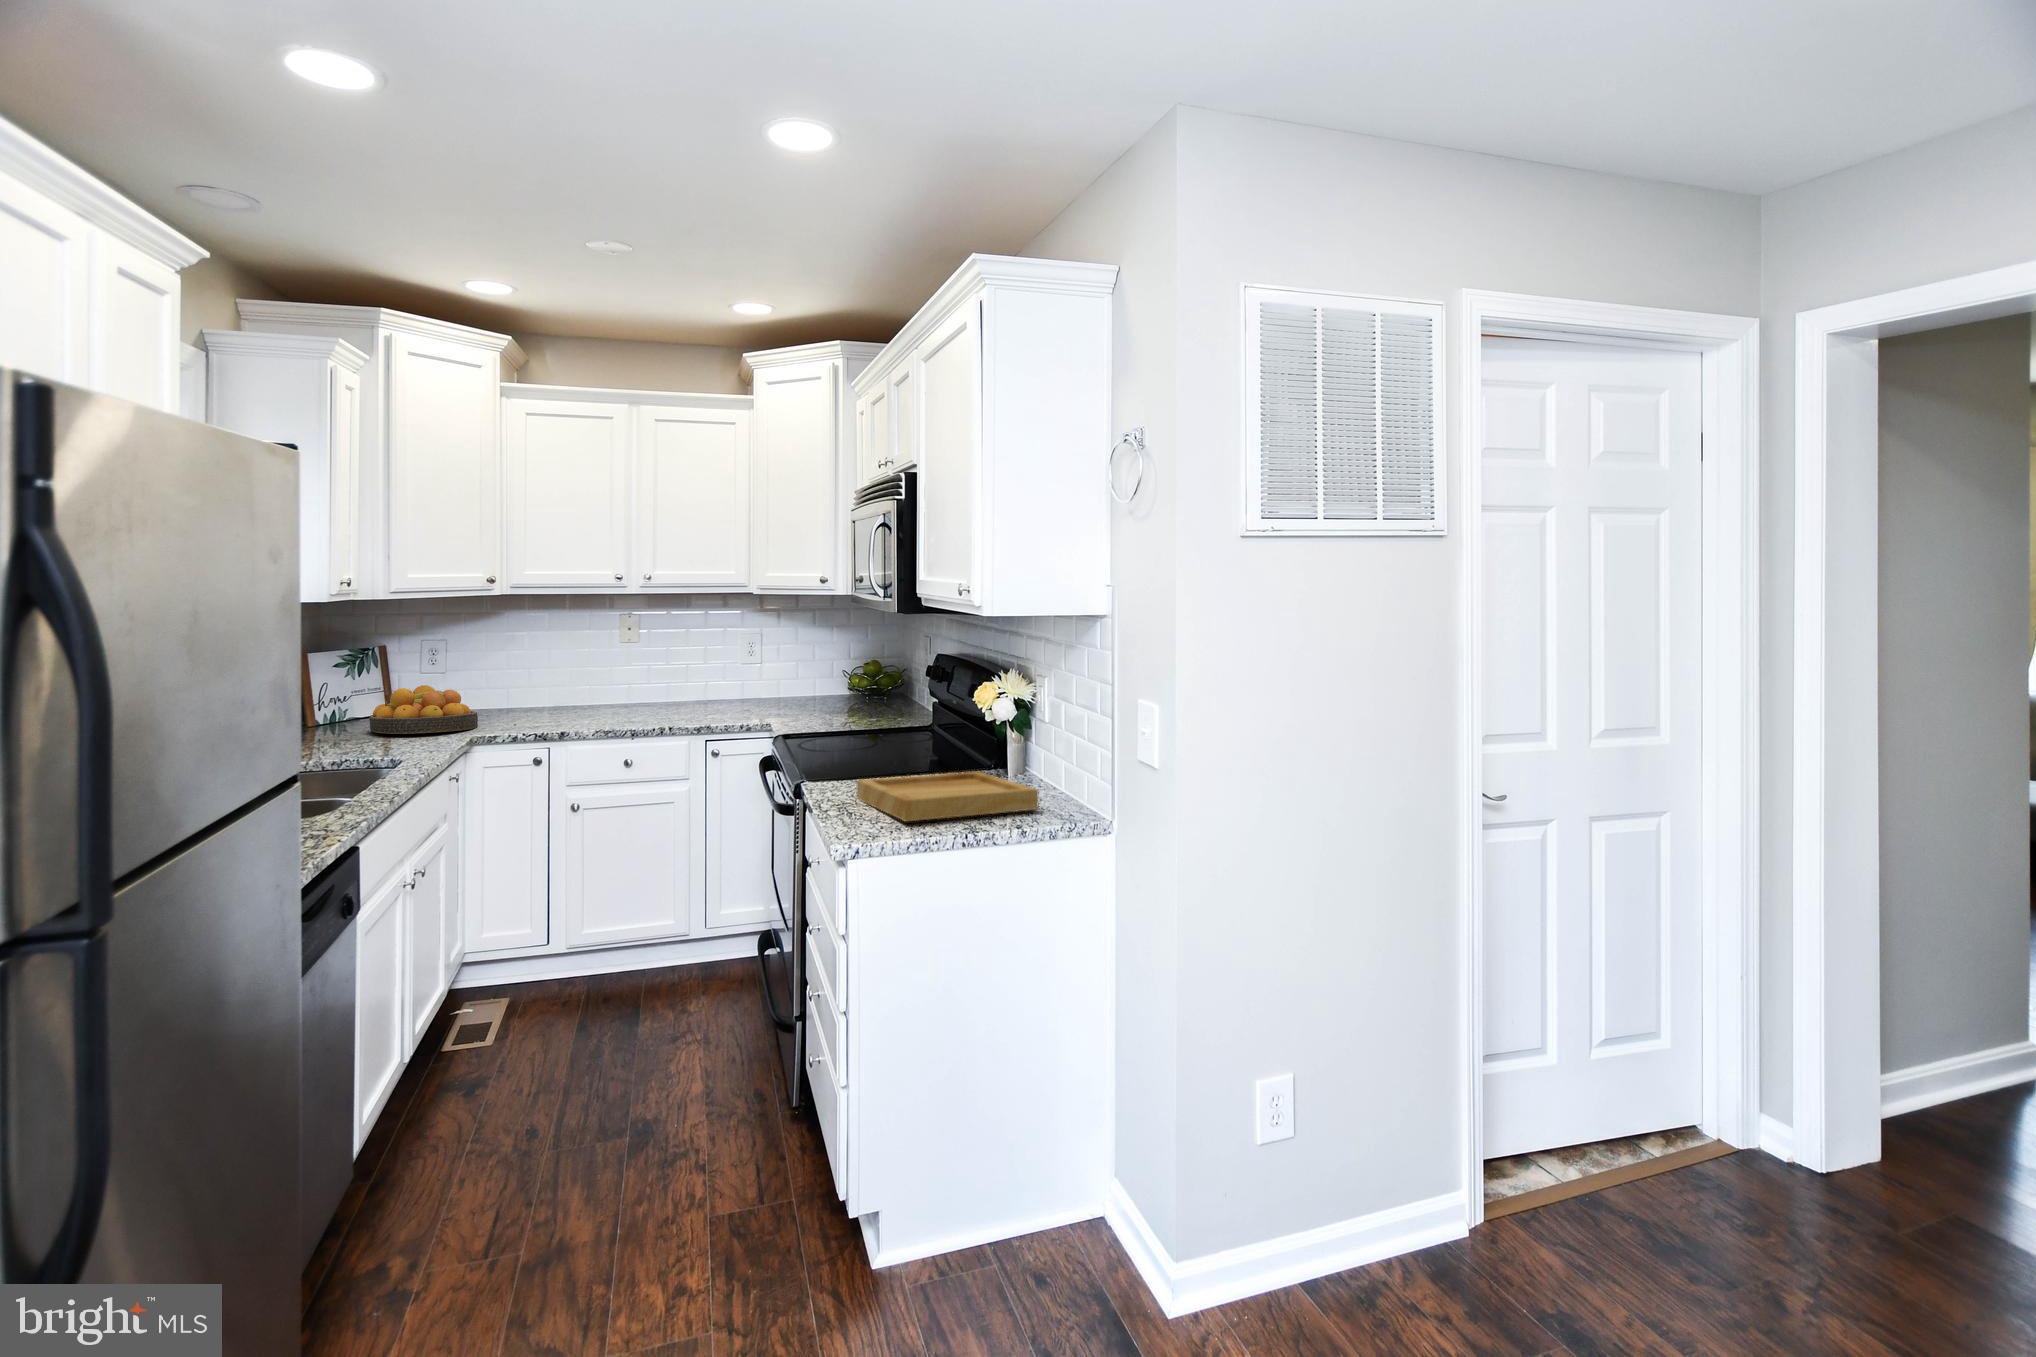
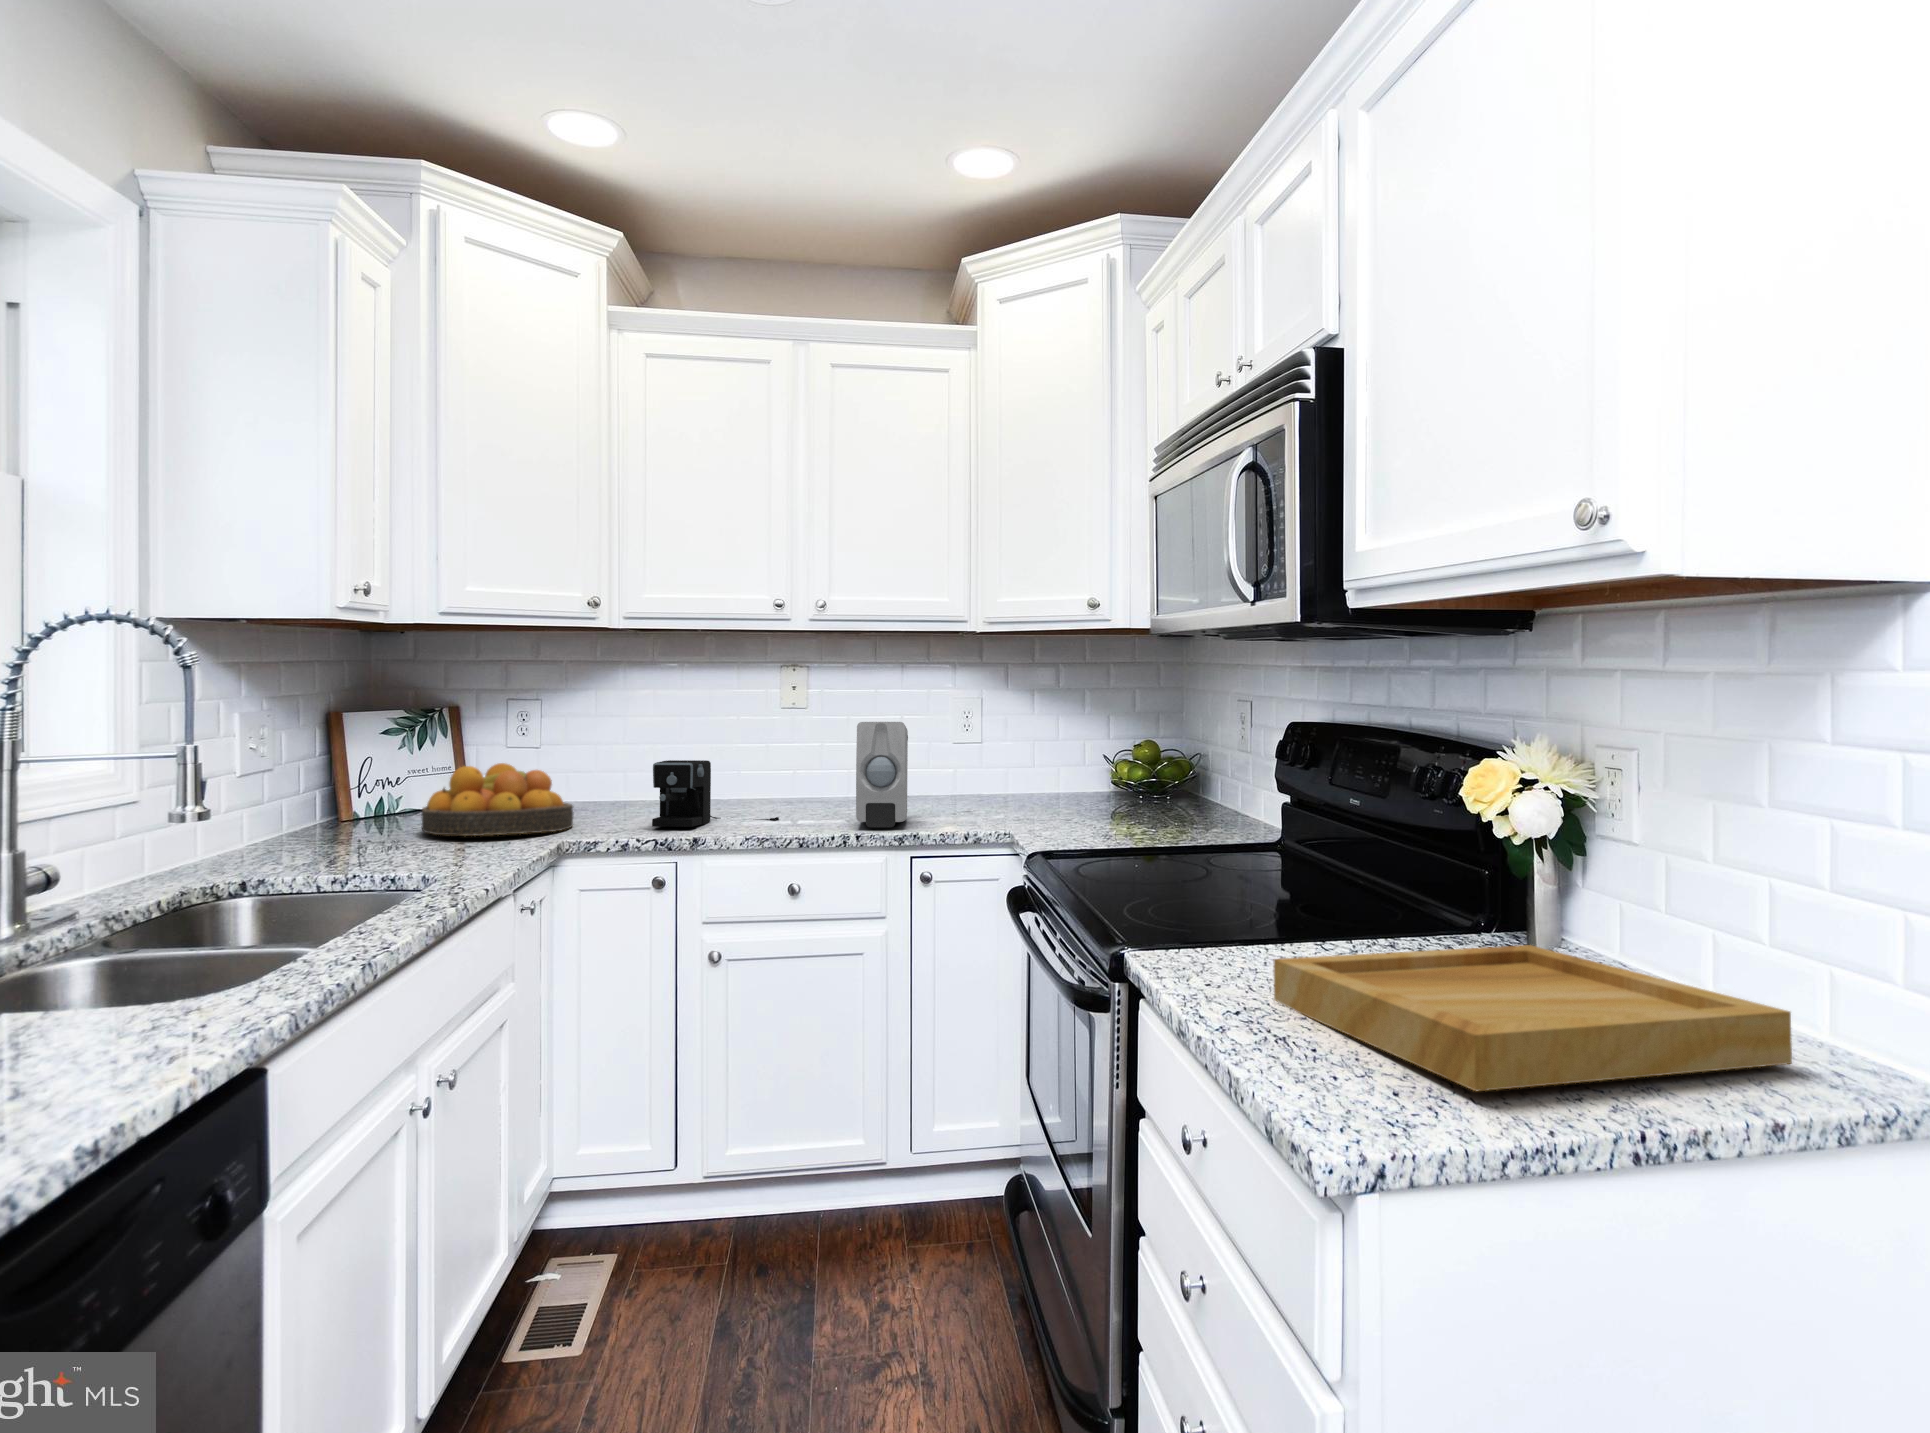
soap dispenser: none [671,658,705,723] -> present [856,722,908,827]
coffee maker: none [534,682,621,725] -> present [652,760,779,827]

